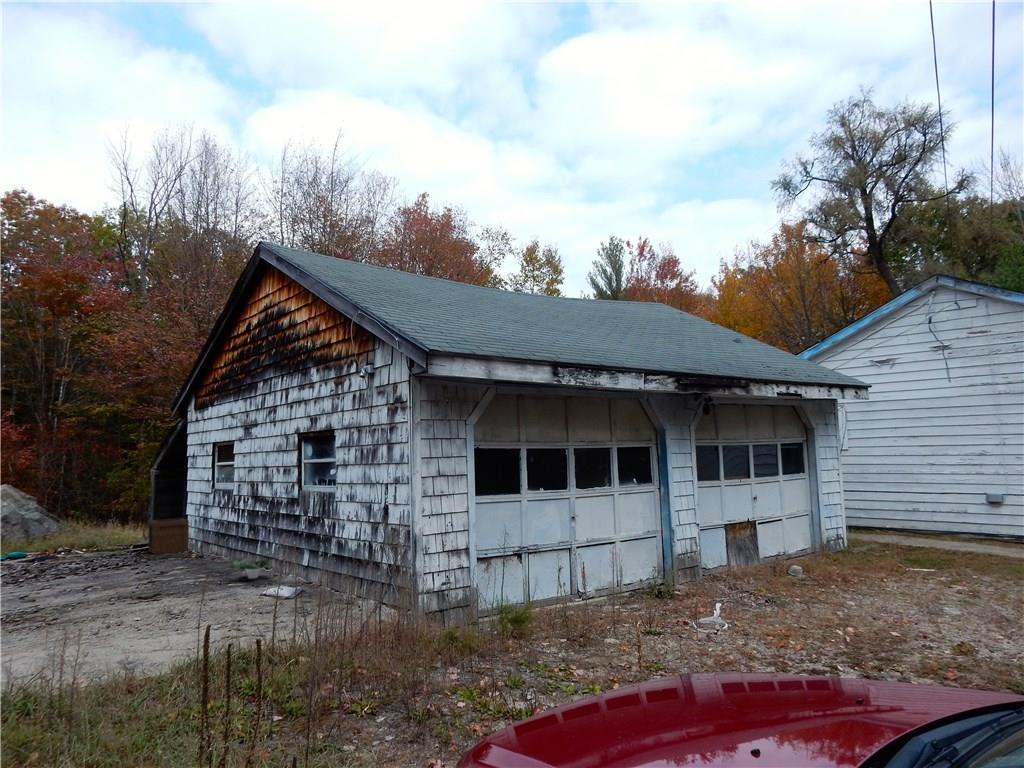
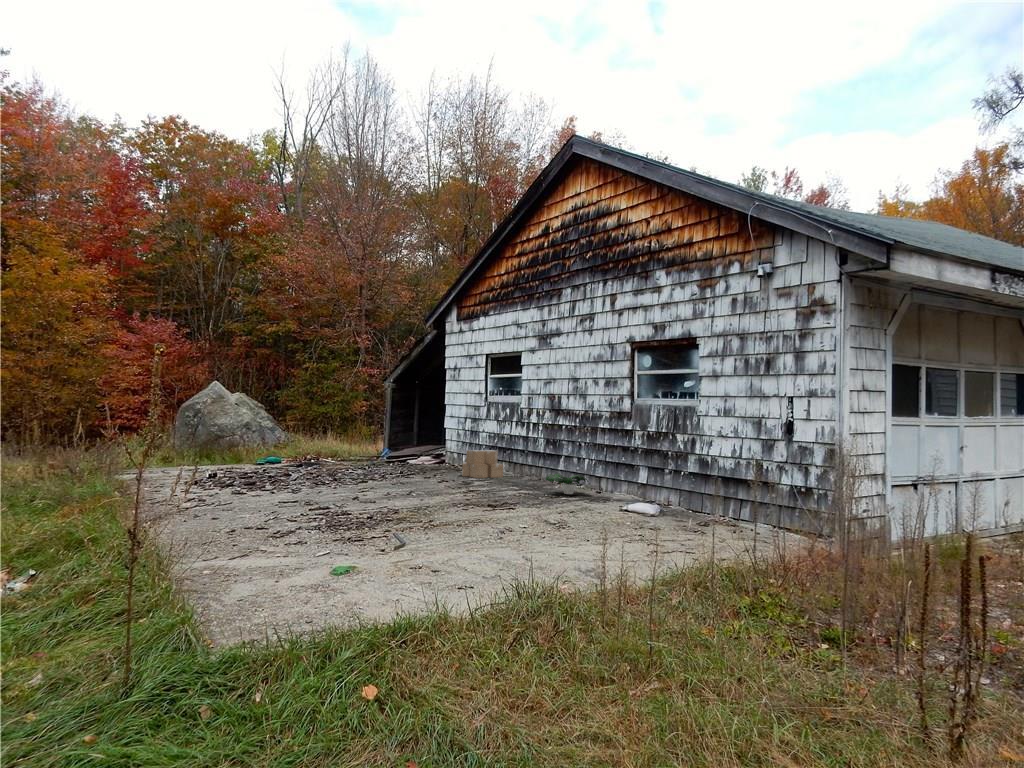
wooden crate: present [148,518,189,554] -> none [407,433,450,467]
cardboard box: none [180,535,221,564] -> present [462,450,503,478]

